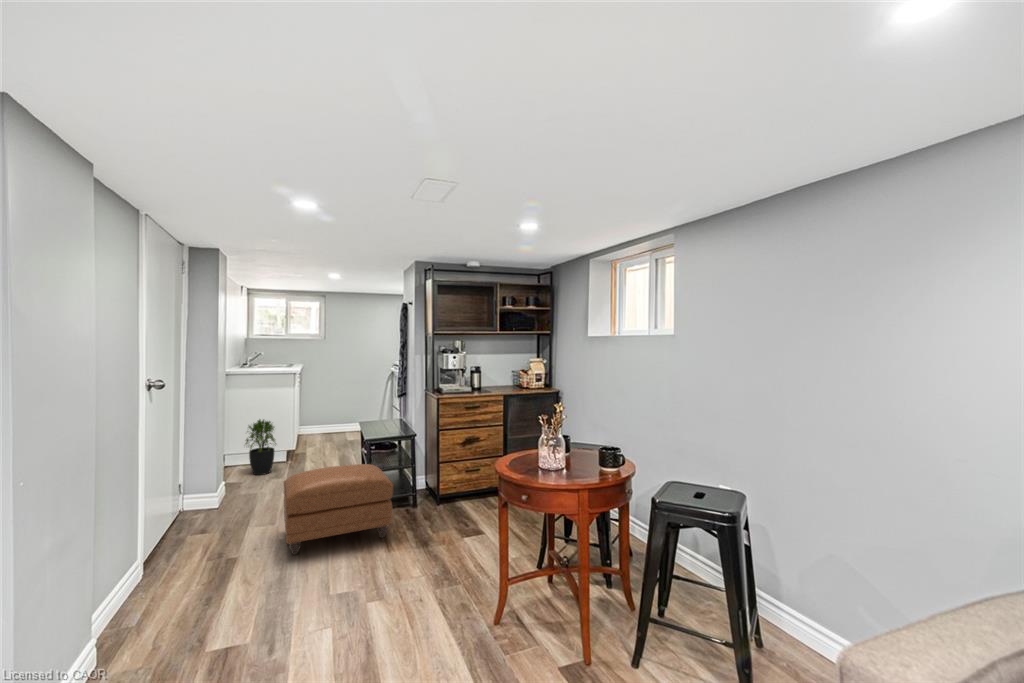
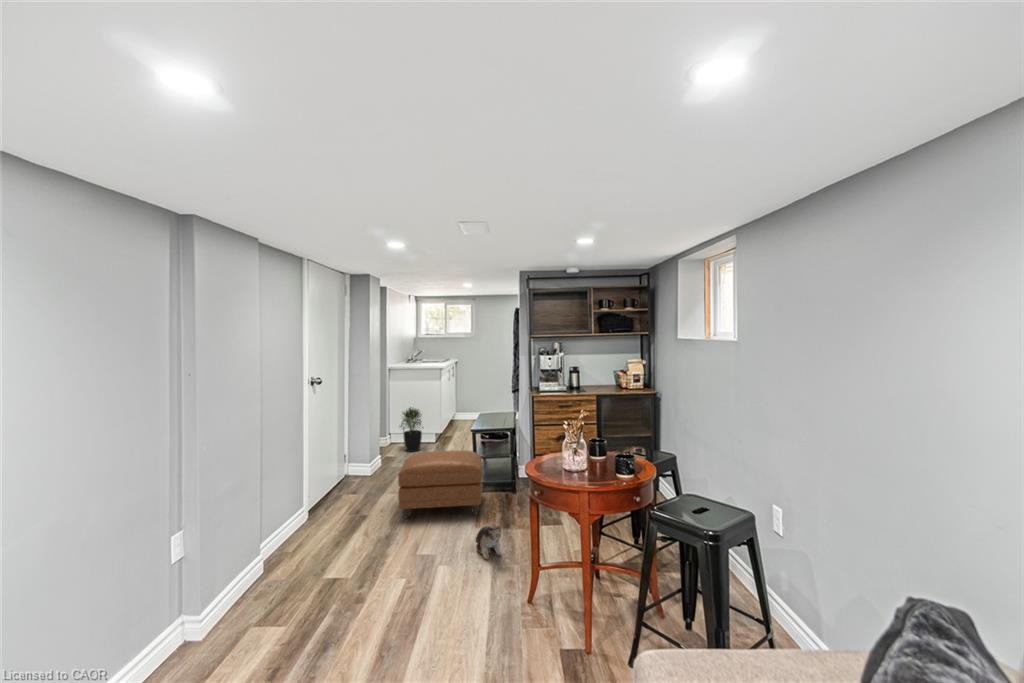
plush toy: none [398,542,445,585] -> present [476,524,503,559]

